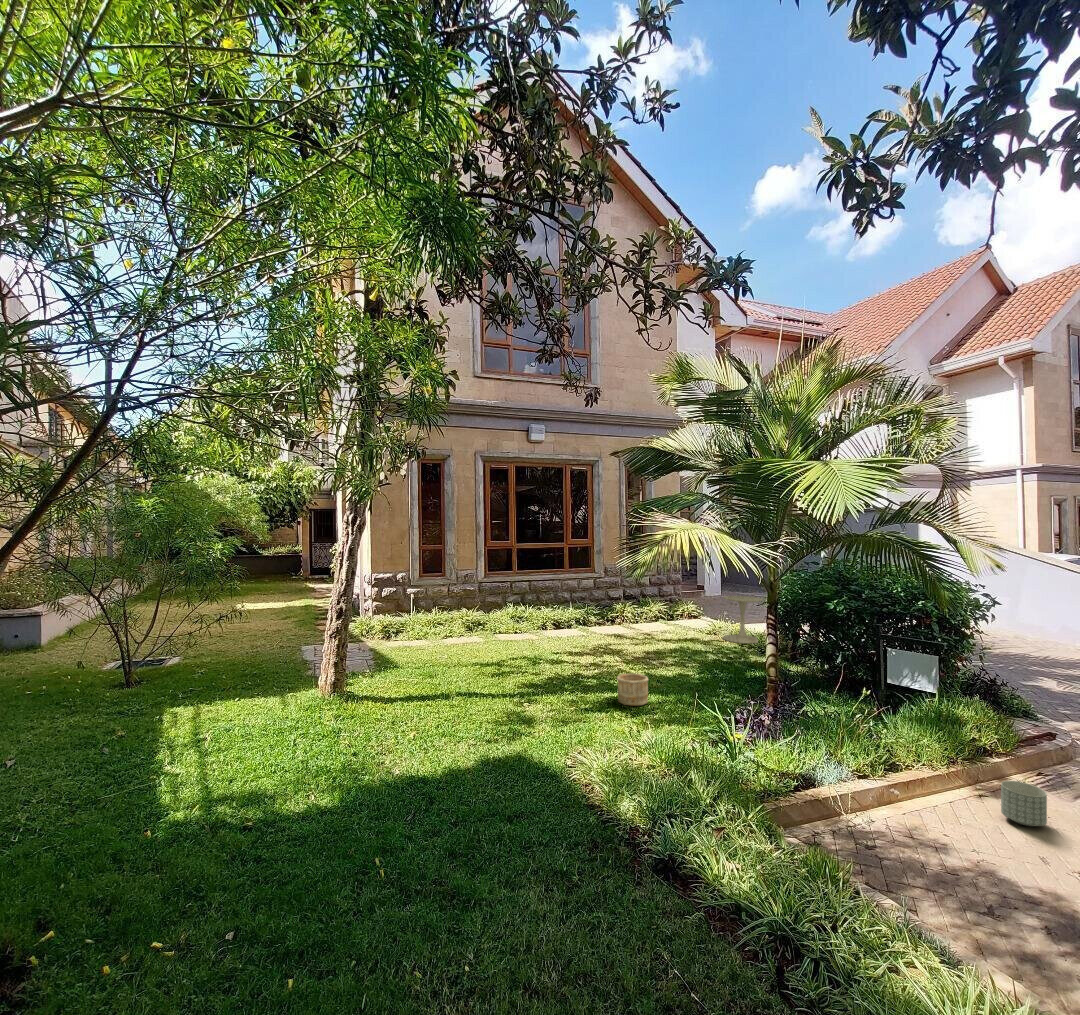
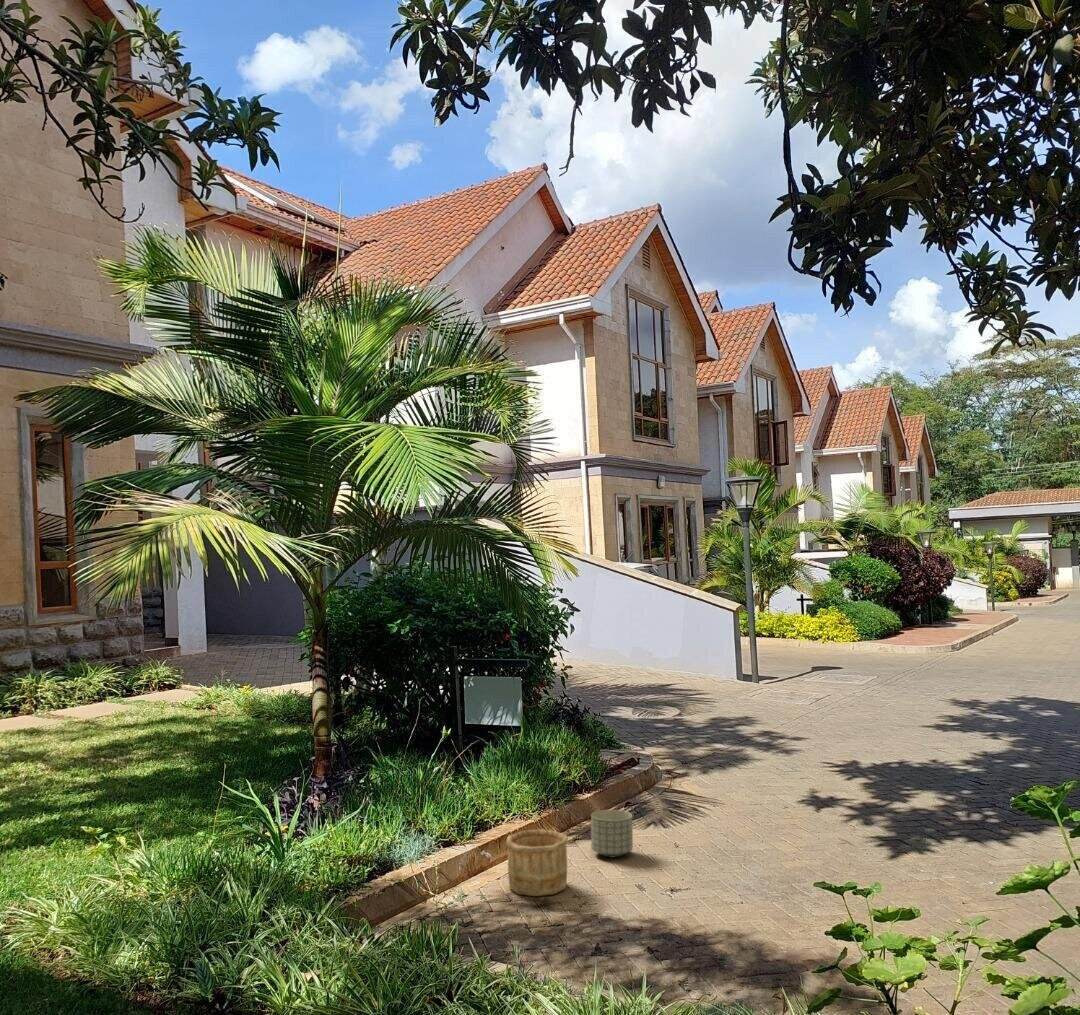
pedestal table: present [723,596,762,644] -> none [220,642,283,715]
wooden bucket: present [617,673,648,706] -> present [506,829,568,896]

